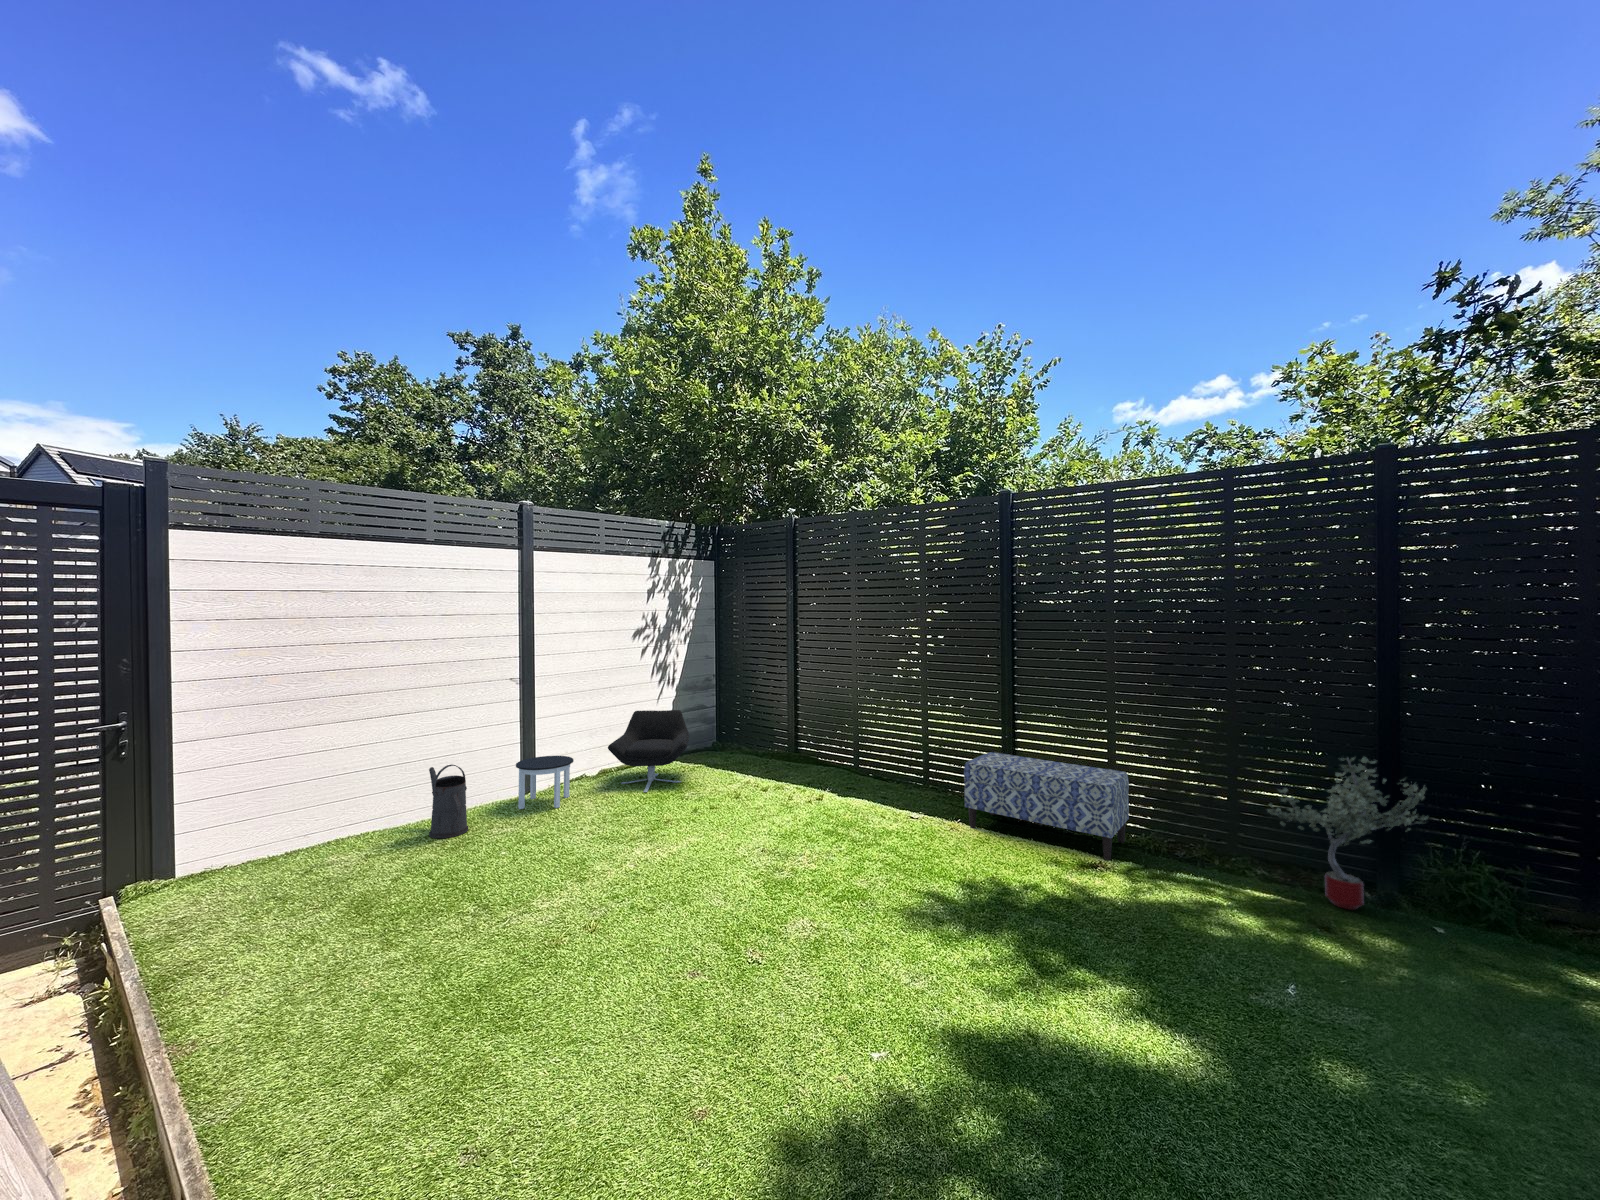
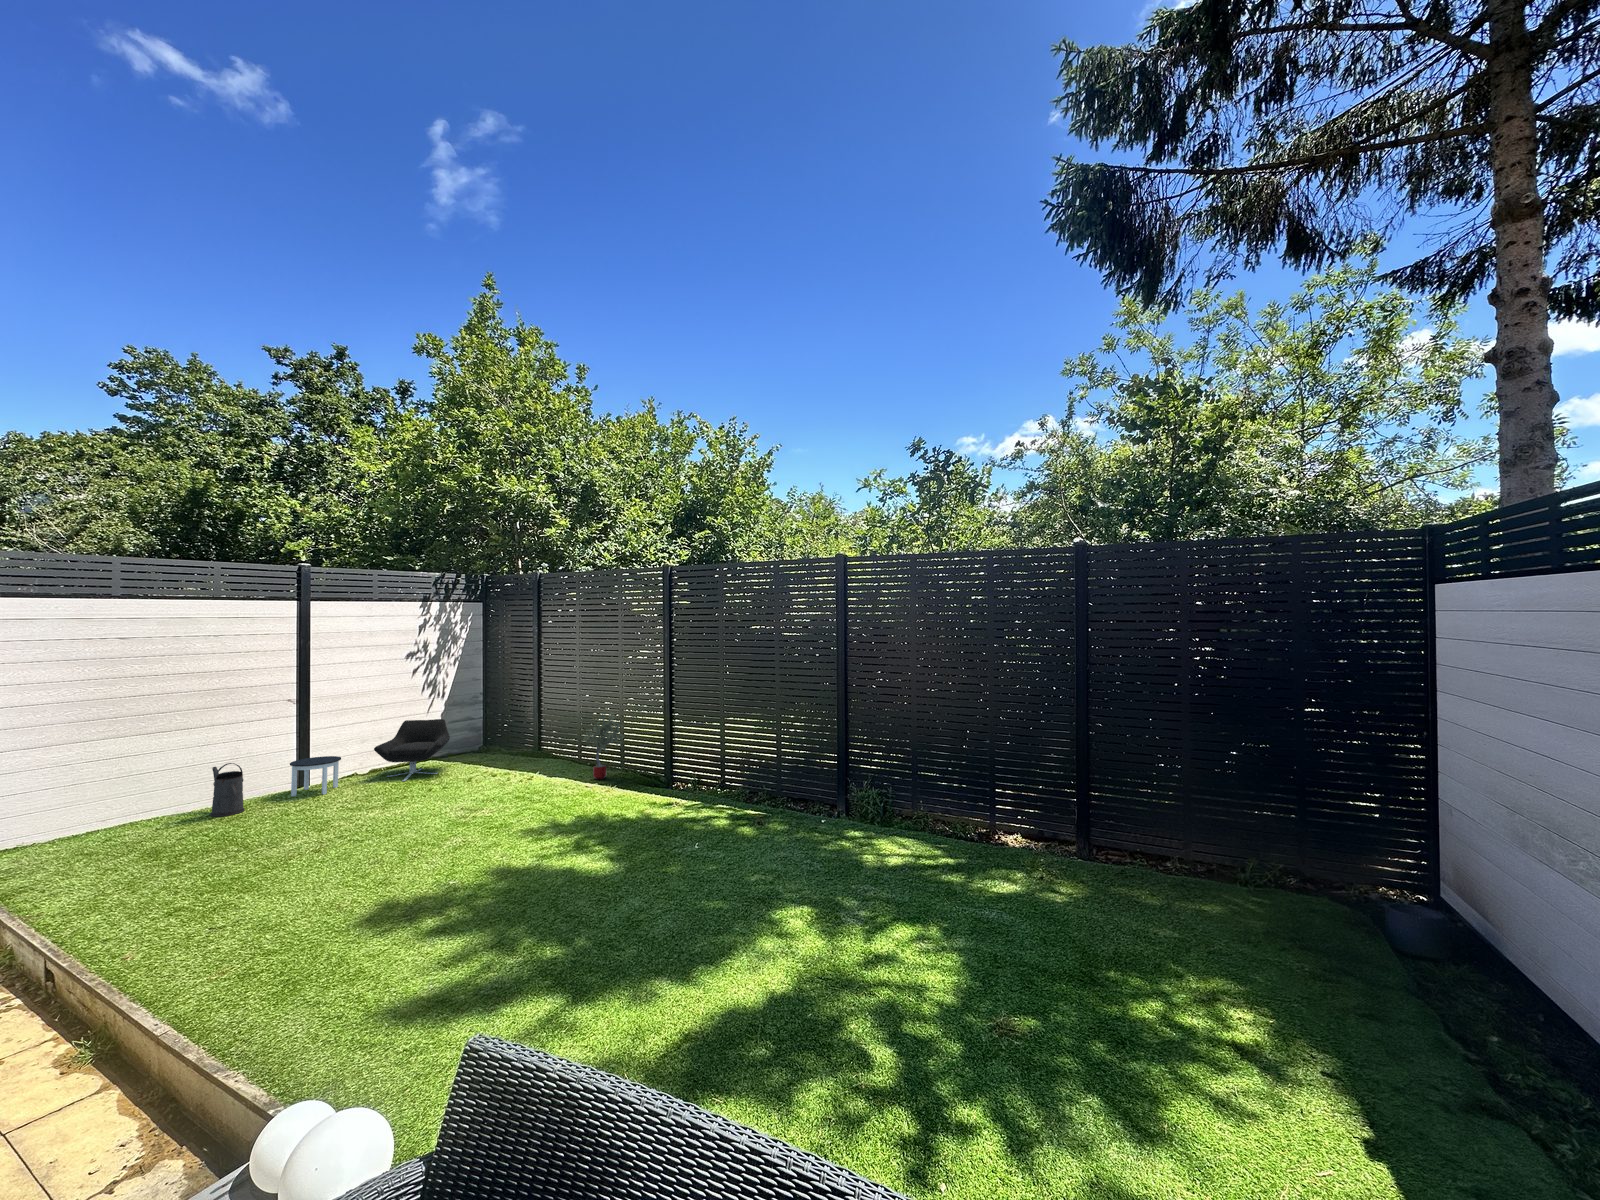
bench: present [964,752,1129,860] -> none [623,741,720,802]
potted tree: present [1267,757,1428,910] -> present [583,712,624,779]

